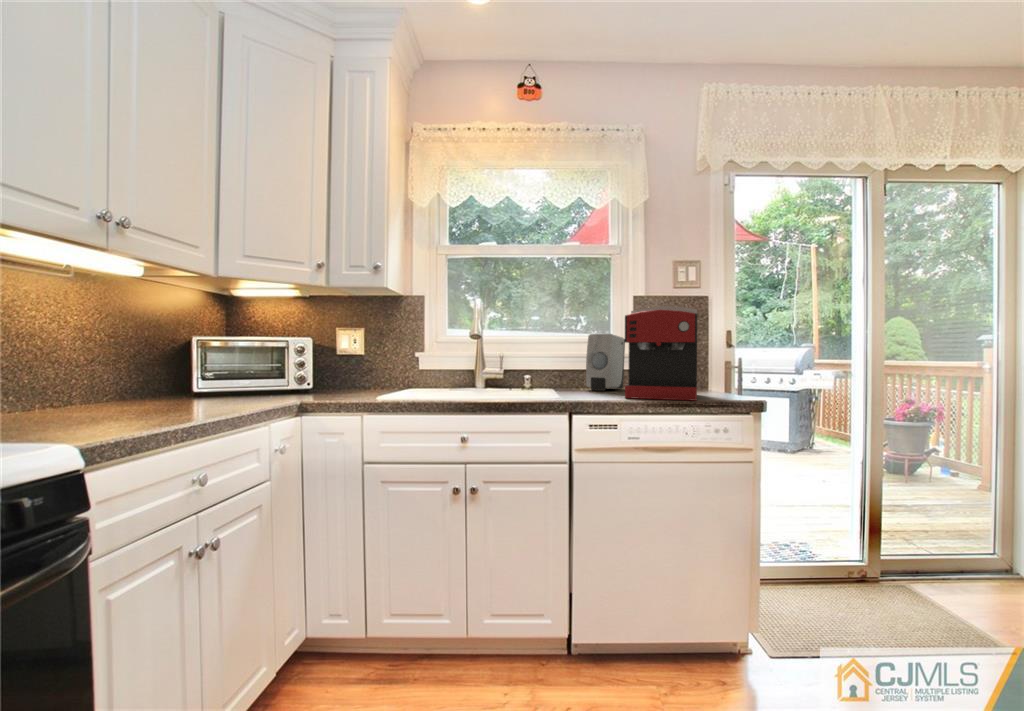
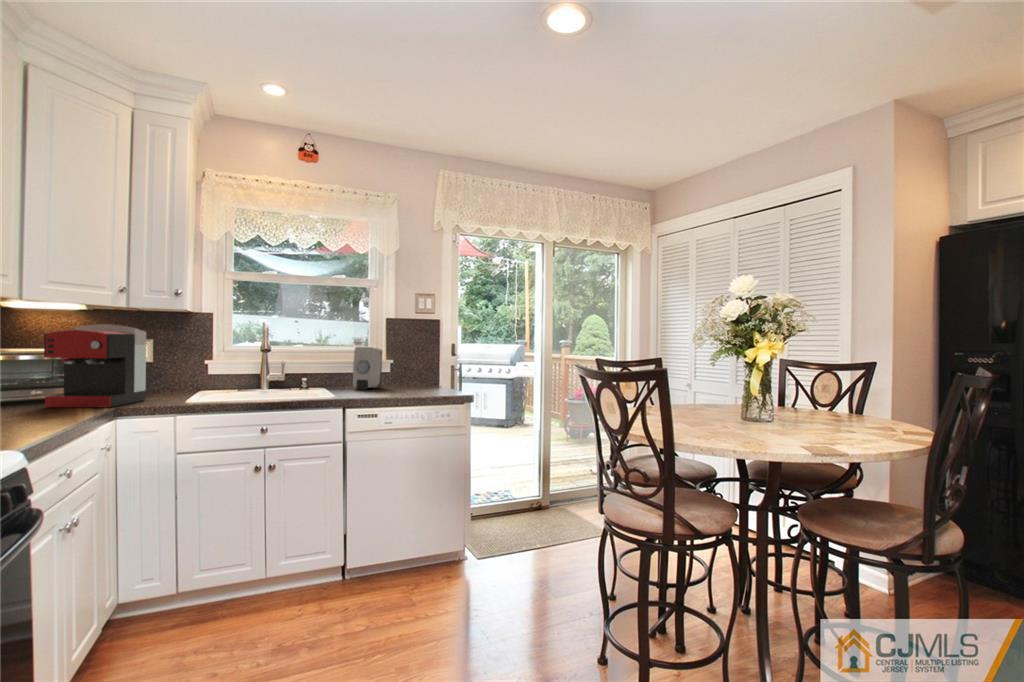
coffee maker: present [625,306,697,401] -> present [44,324,146,407]

